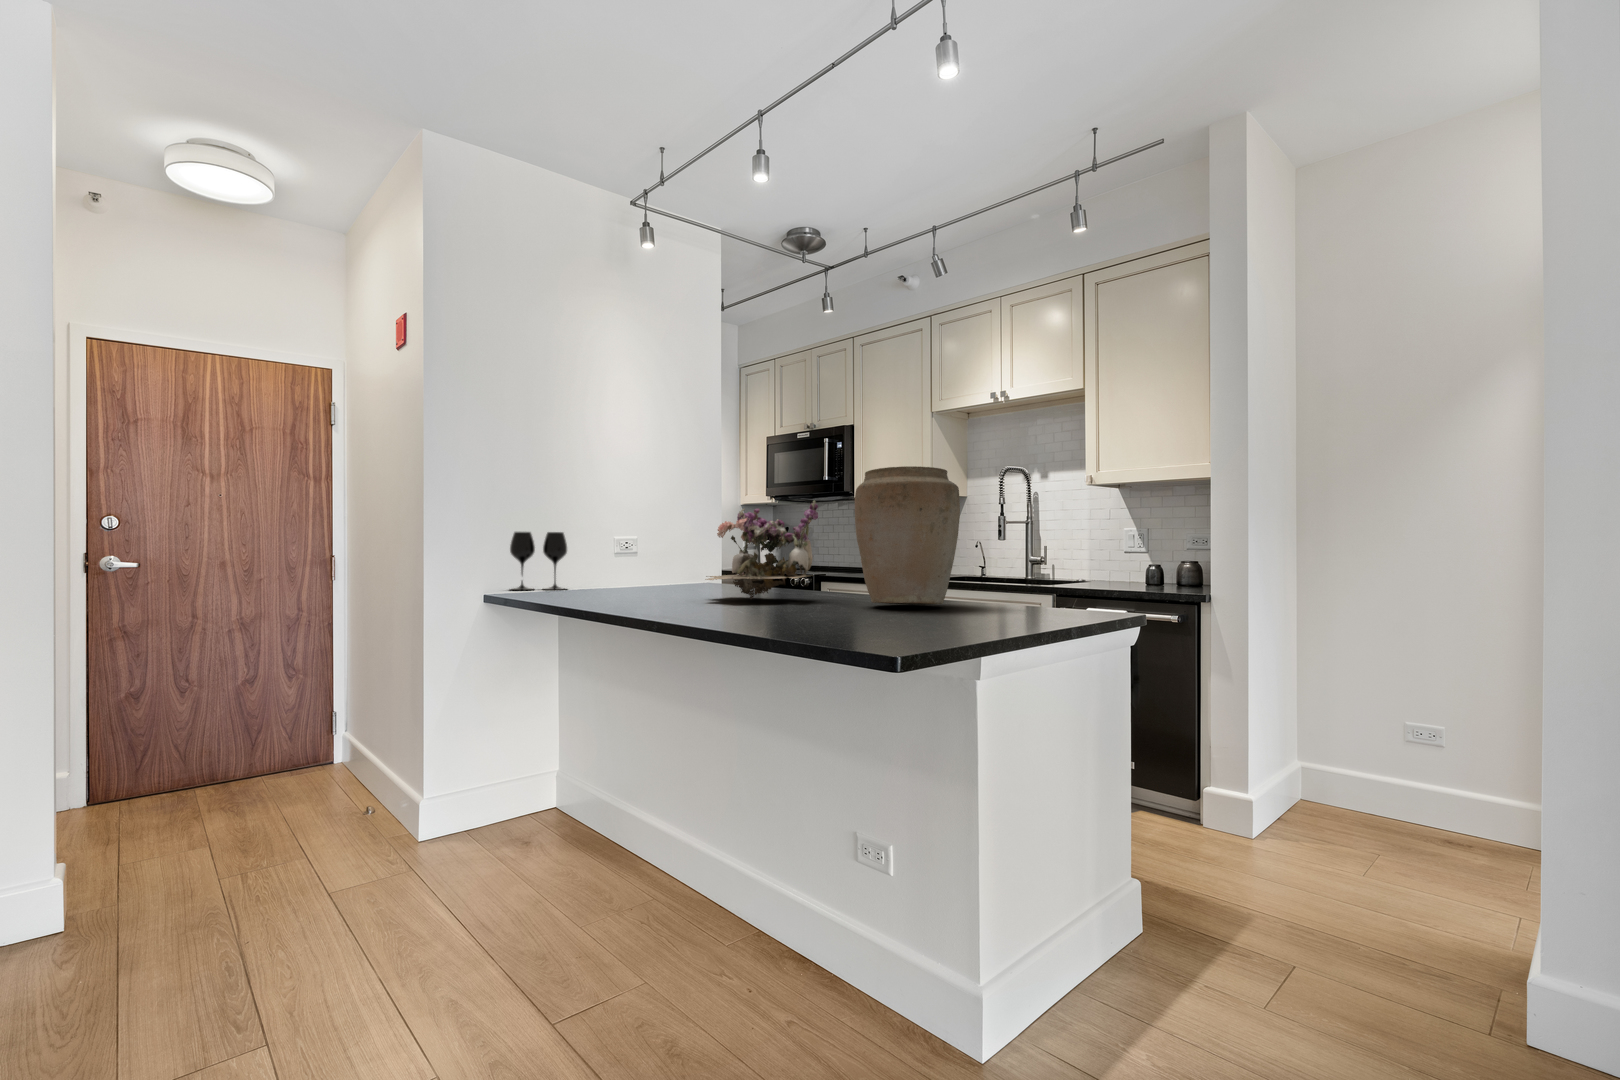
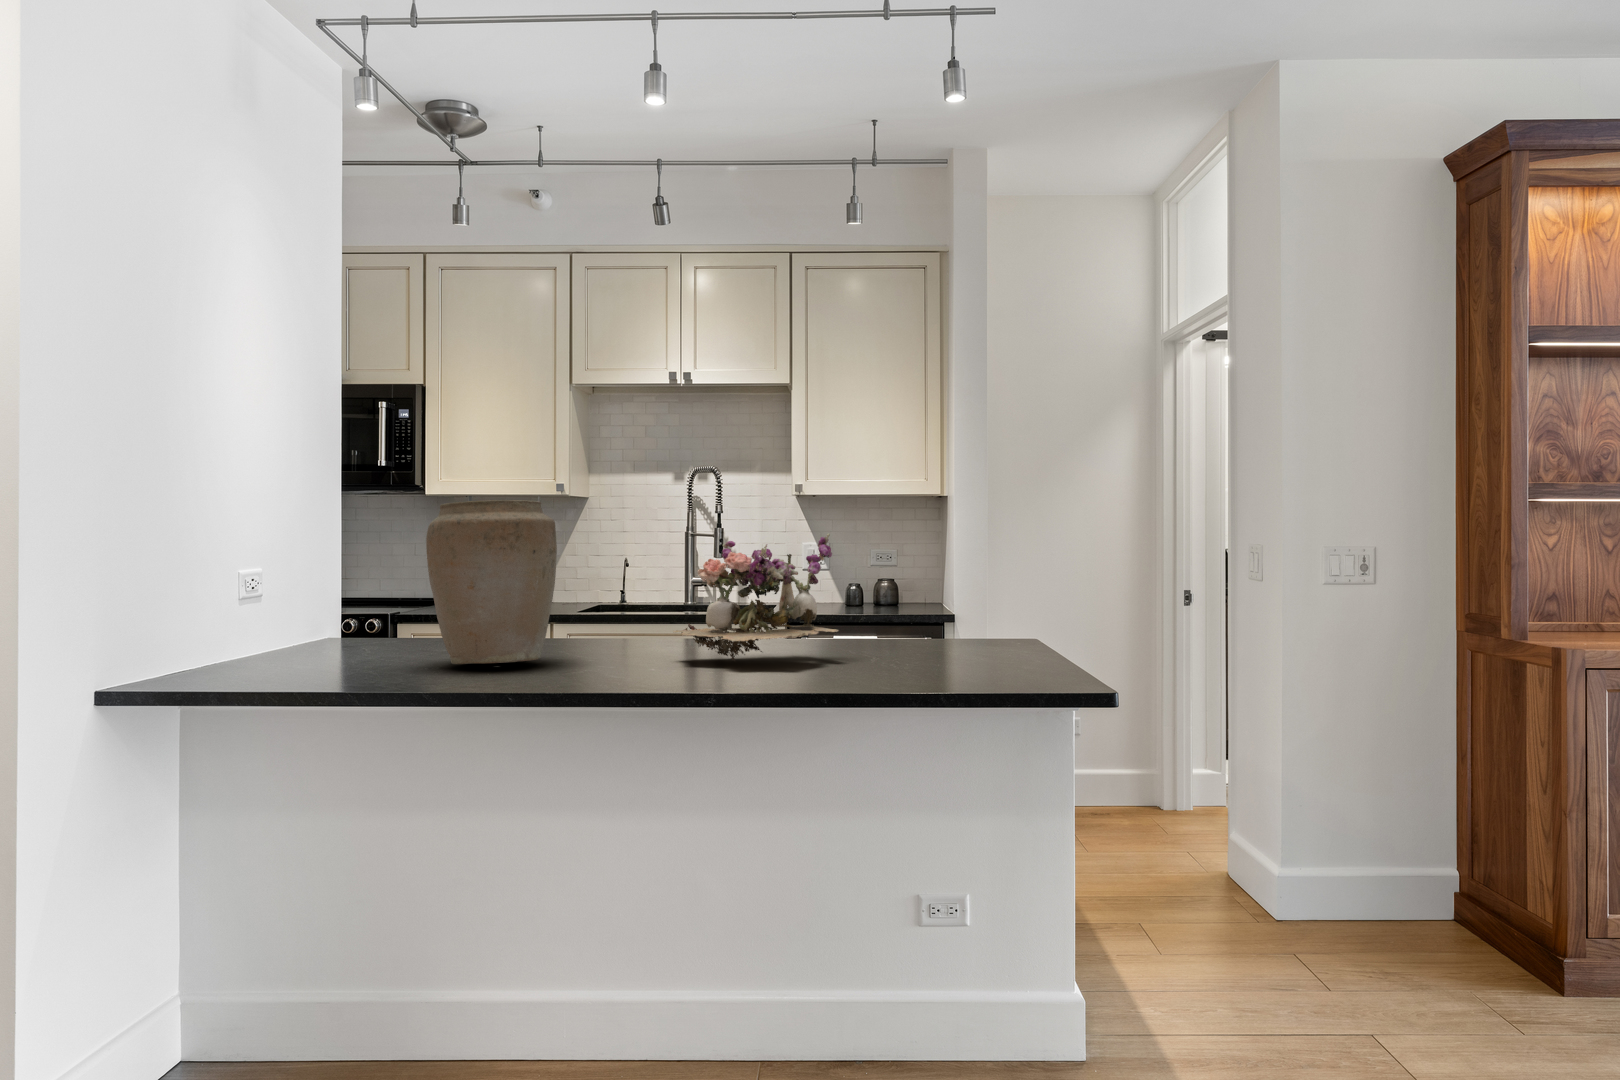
vase: present [855,466,960,605] -> present [426,500,557,664]
wine glass: present [510,532,567,590] -> none [223,572,320,680]

